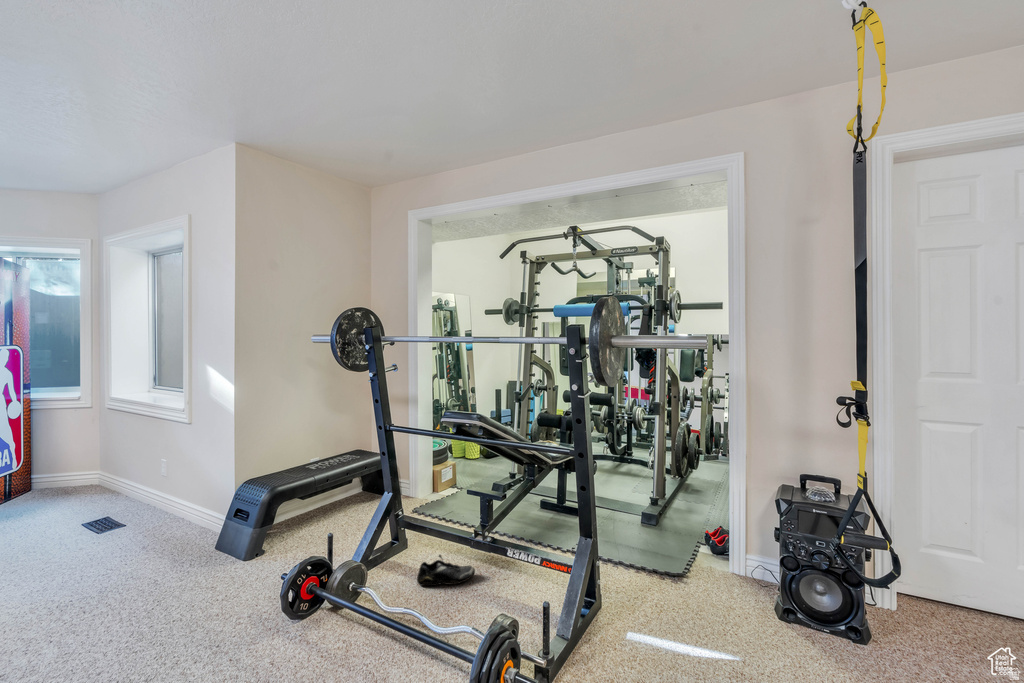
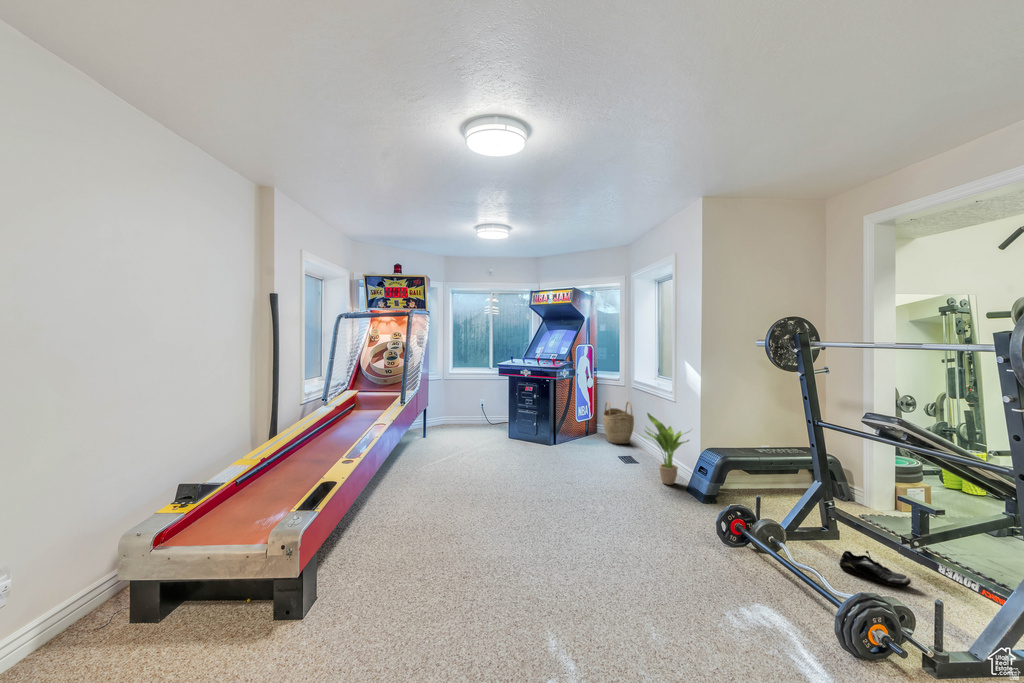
woven basket: none [46,432,113,505] -> present [603,402,634,444]
potted plant: none [129,449,224,550] -> present [645,413,689,485]

